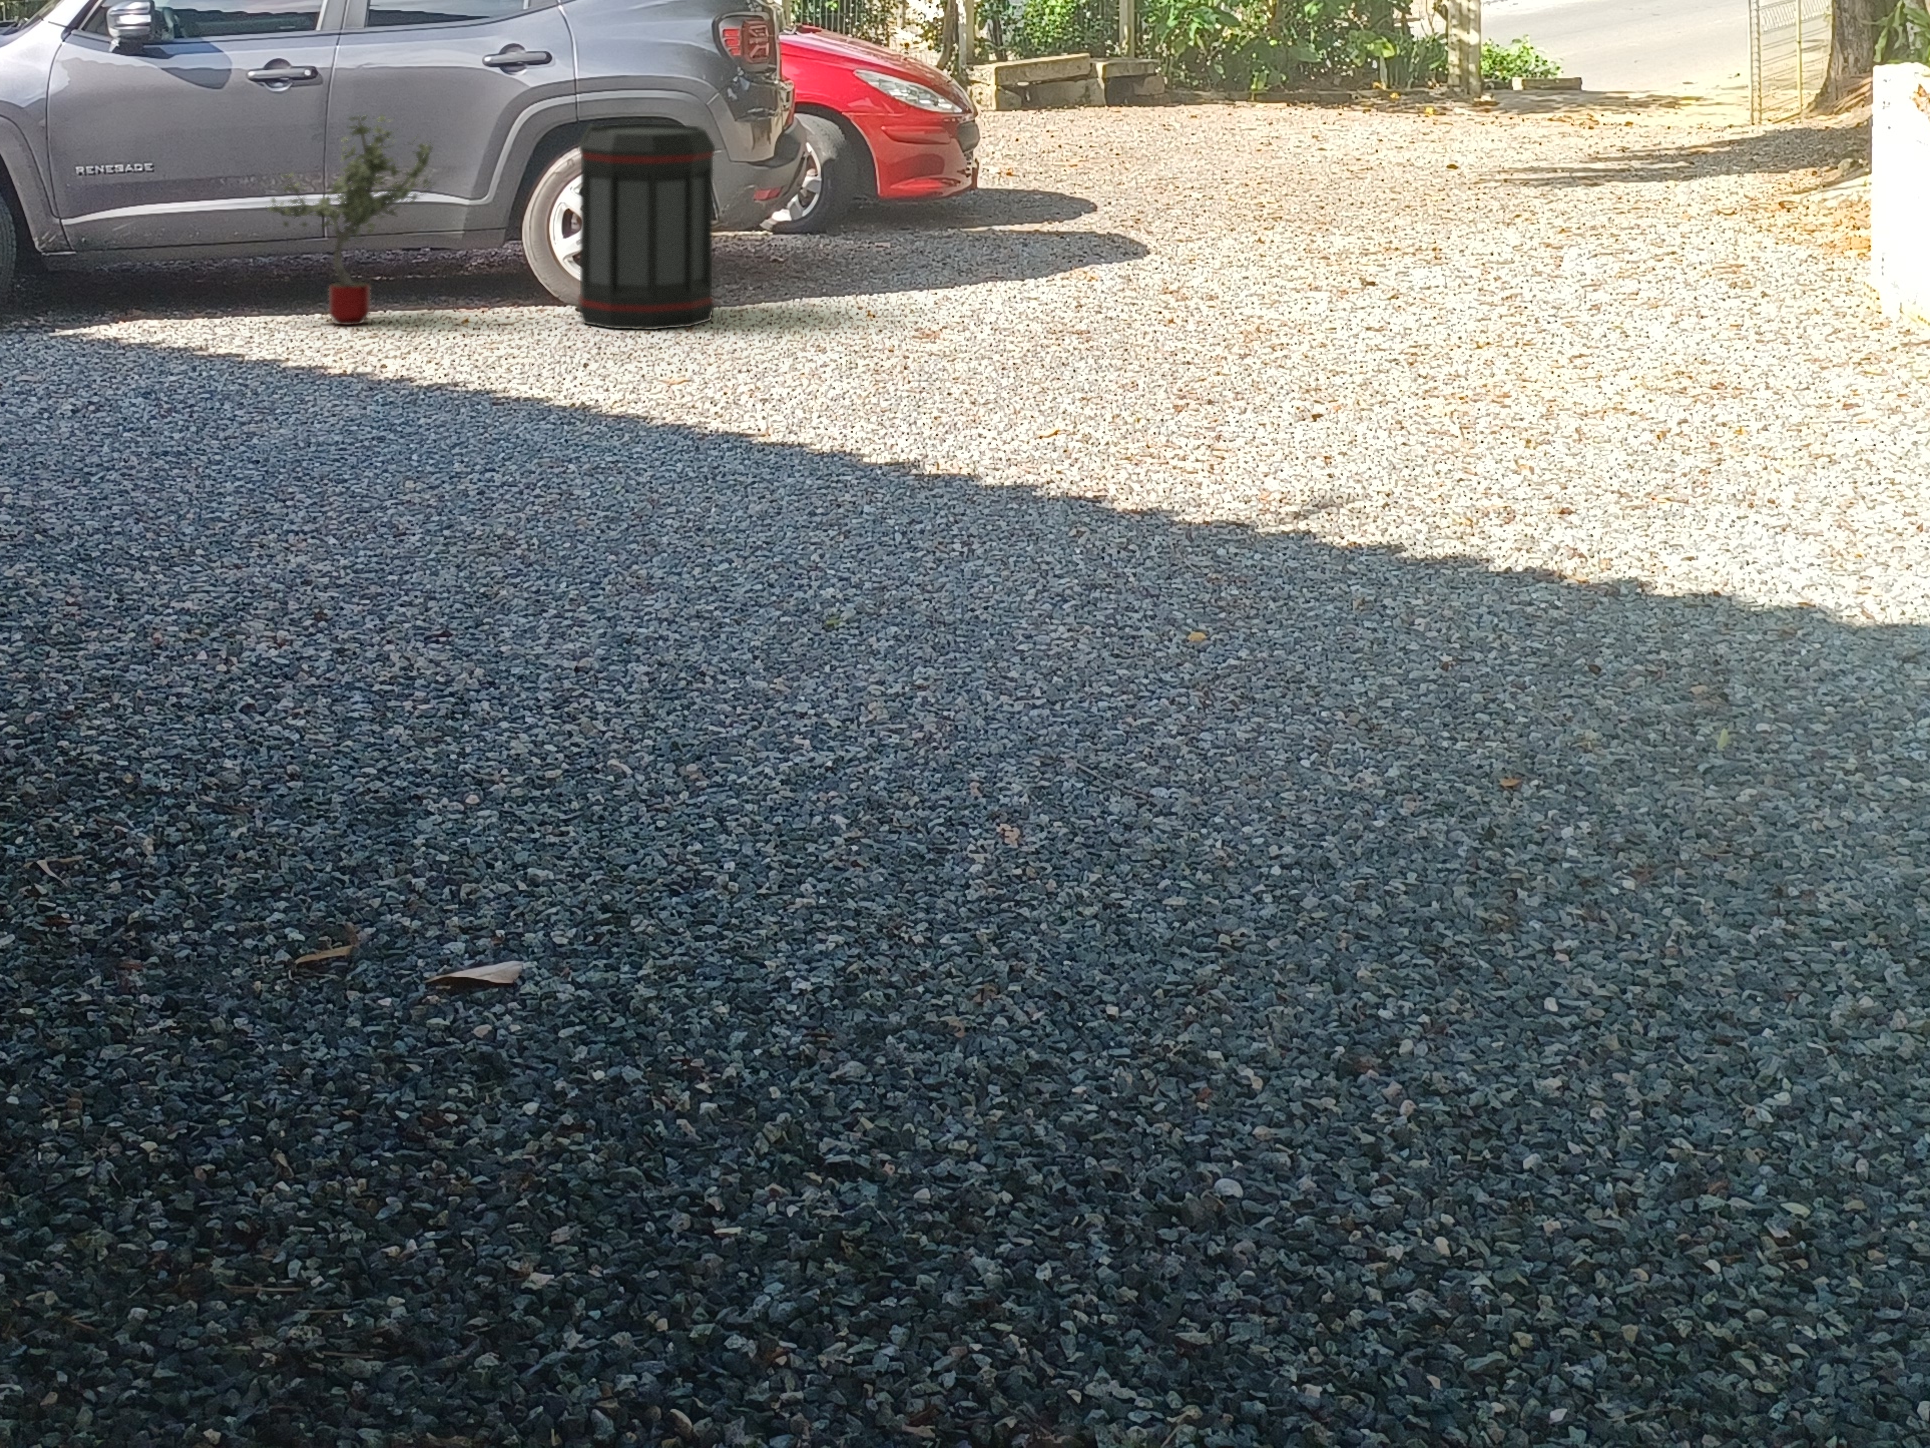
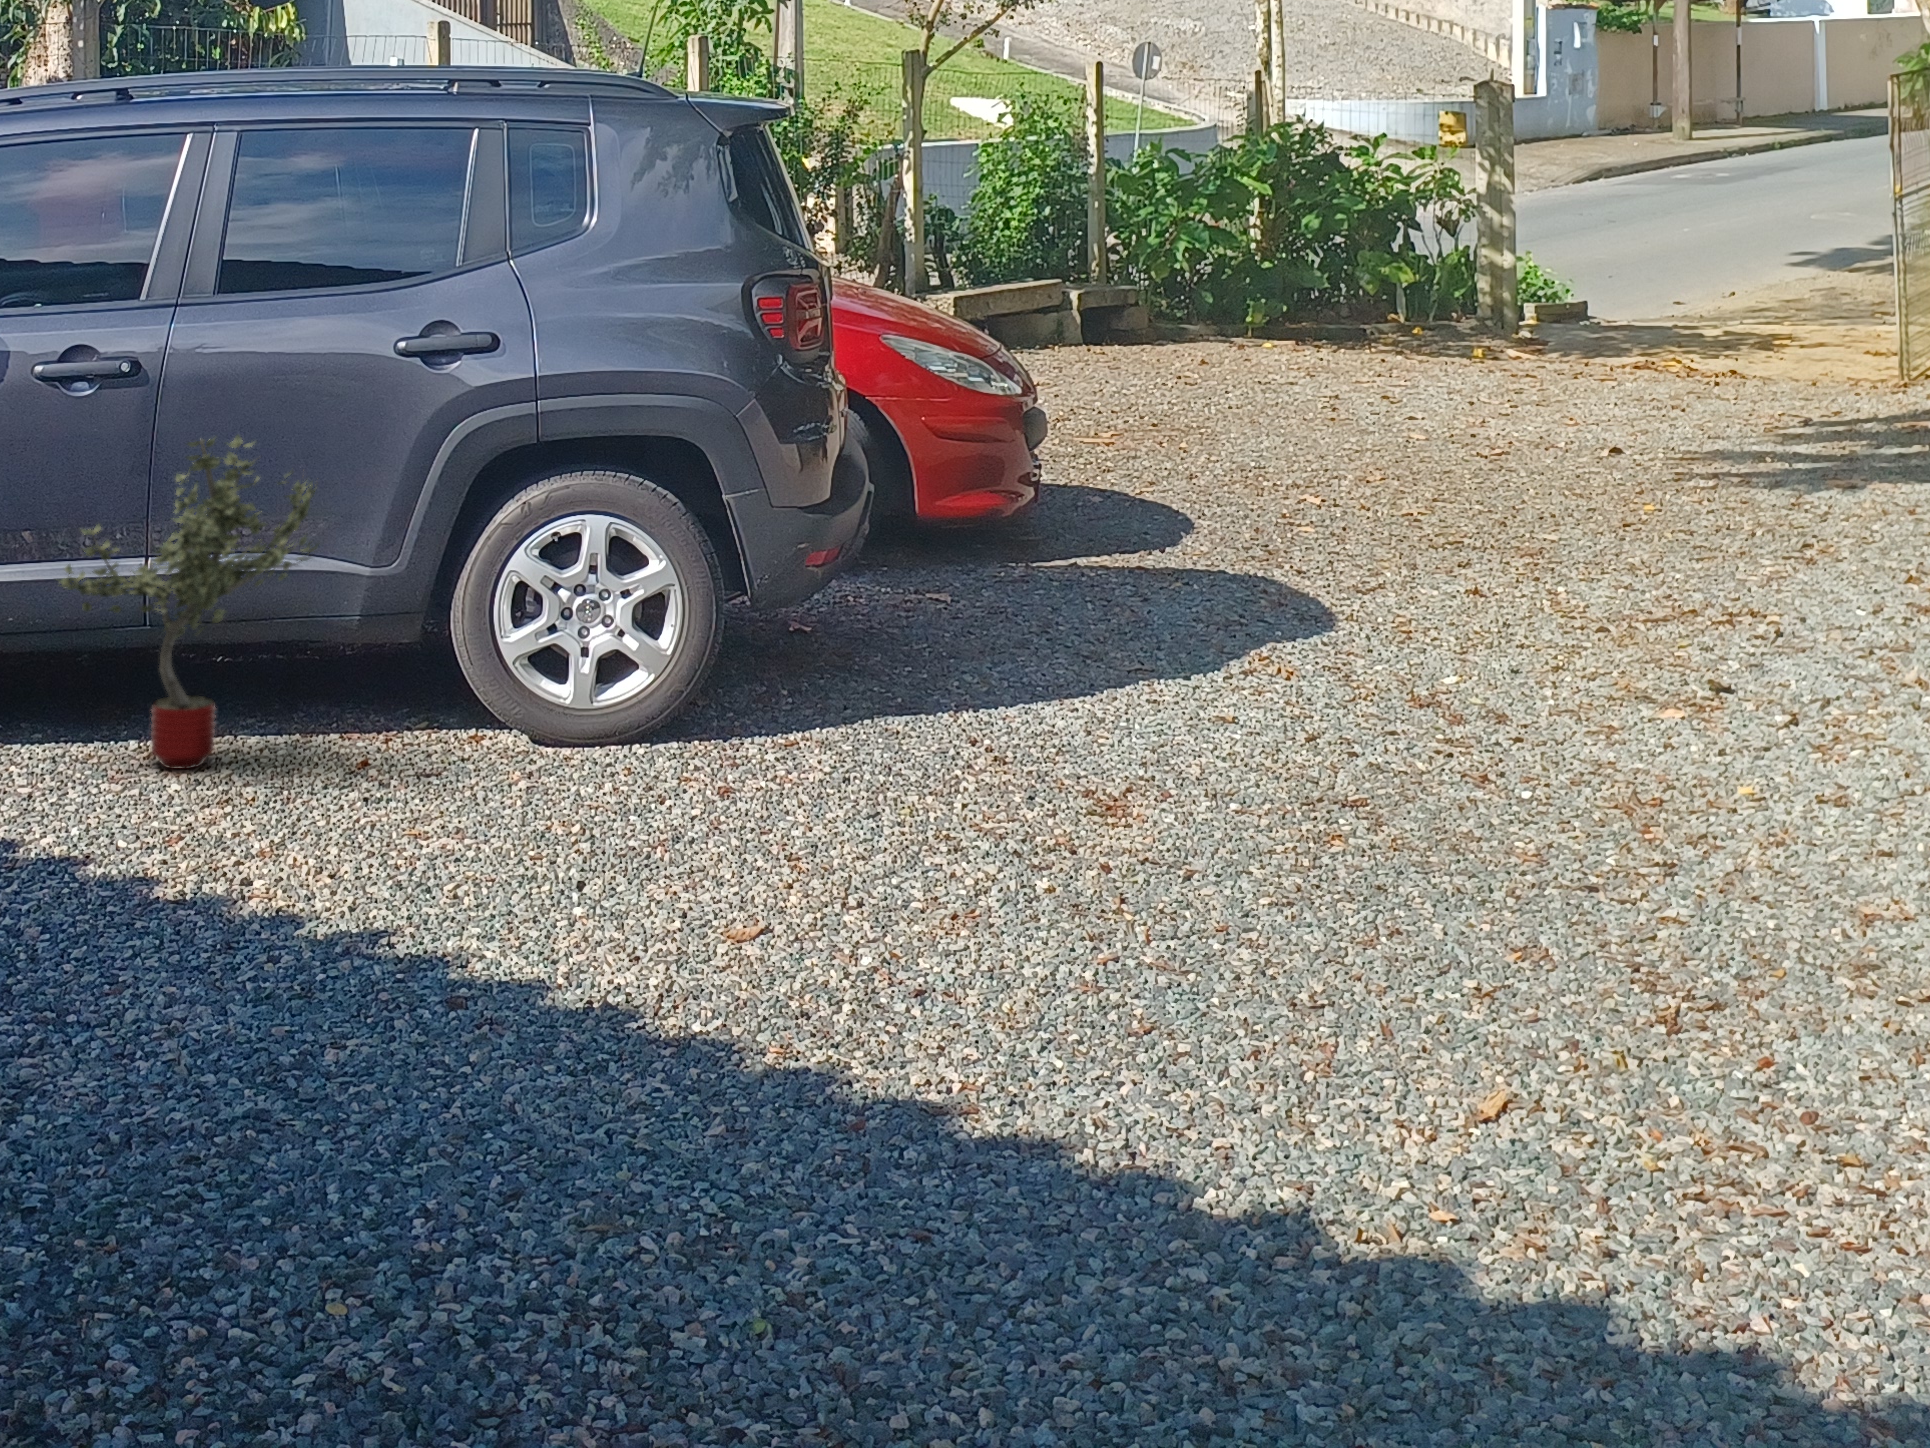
trash can: present [578,124,715,330] -> none [533,447,748,784]

